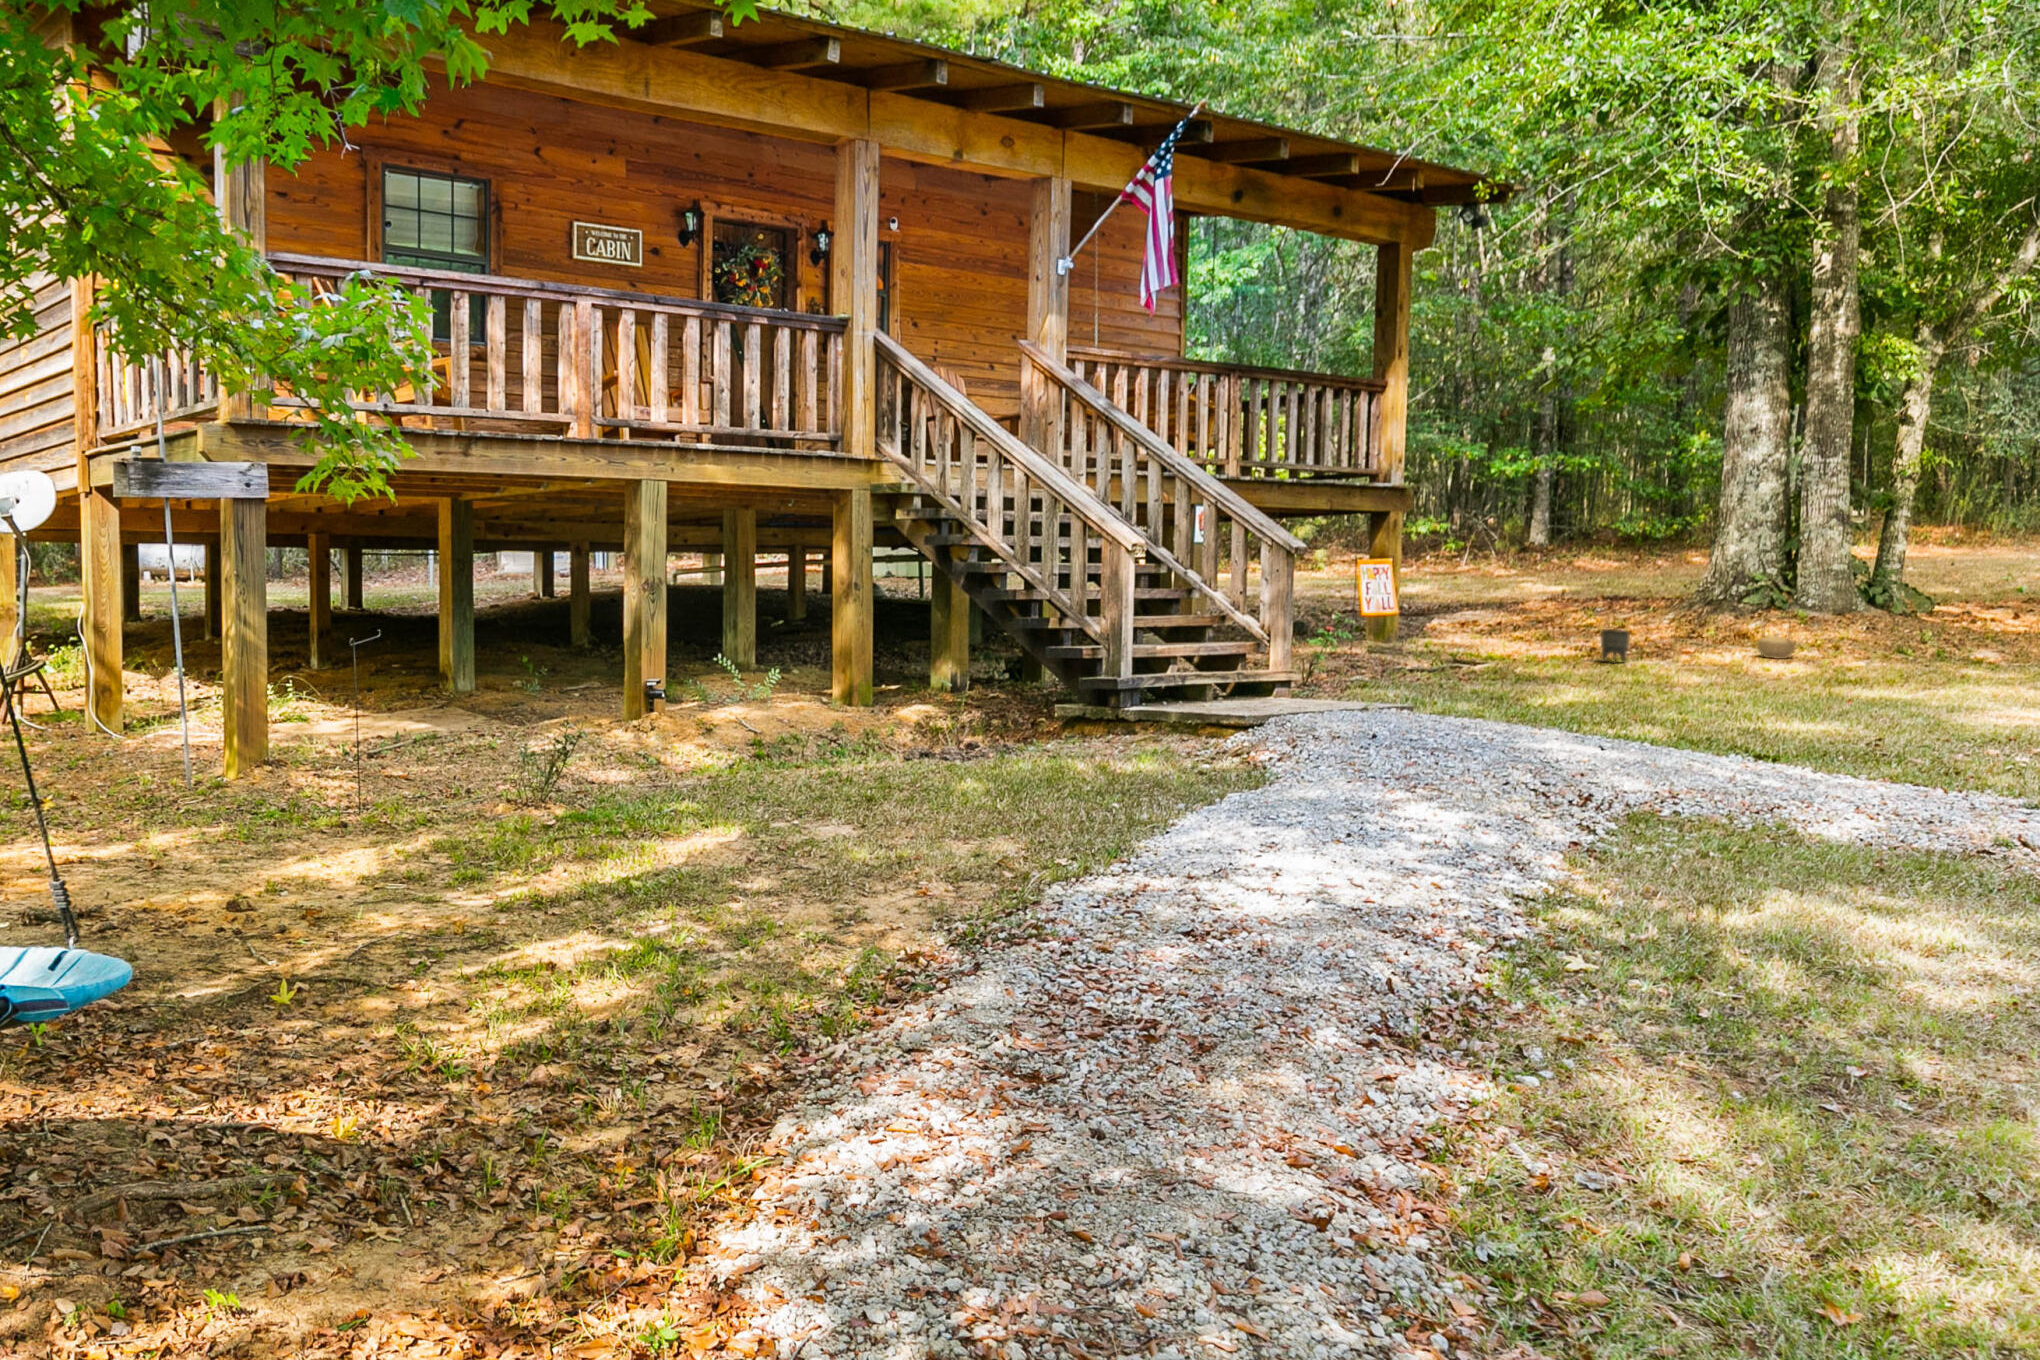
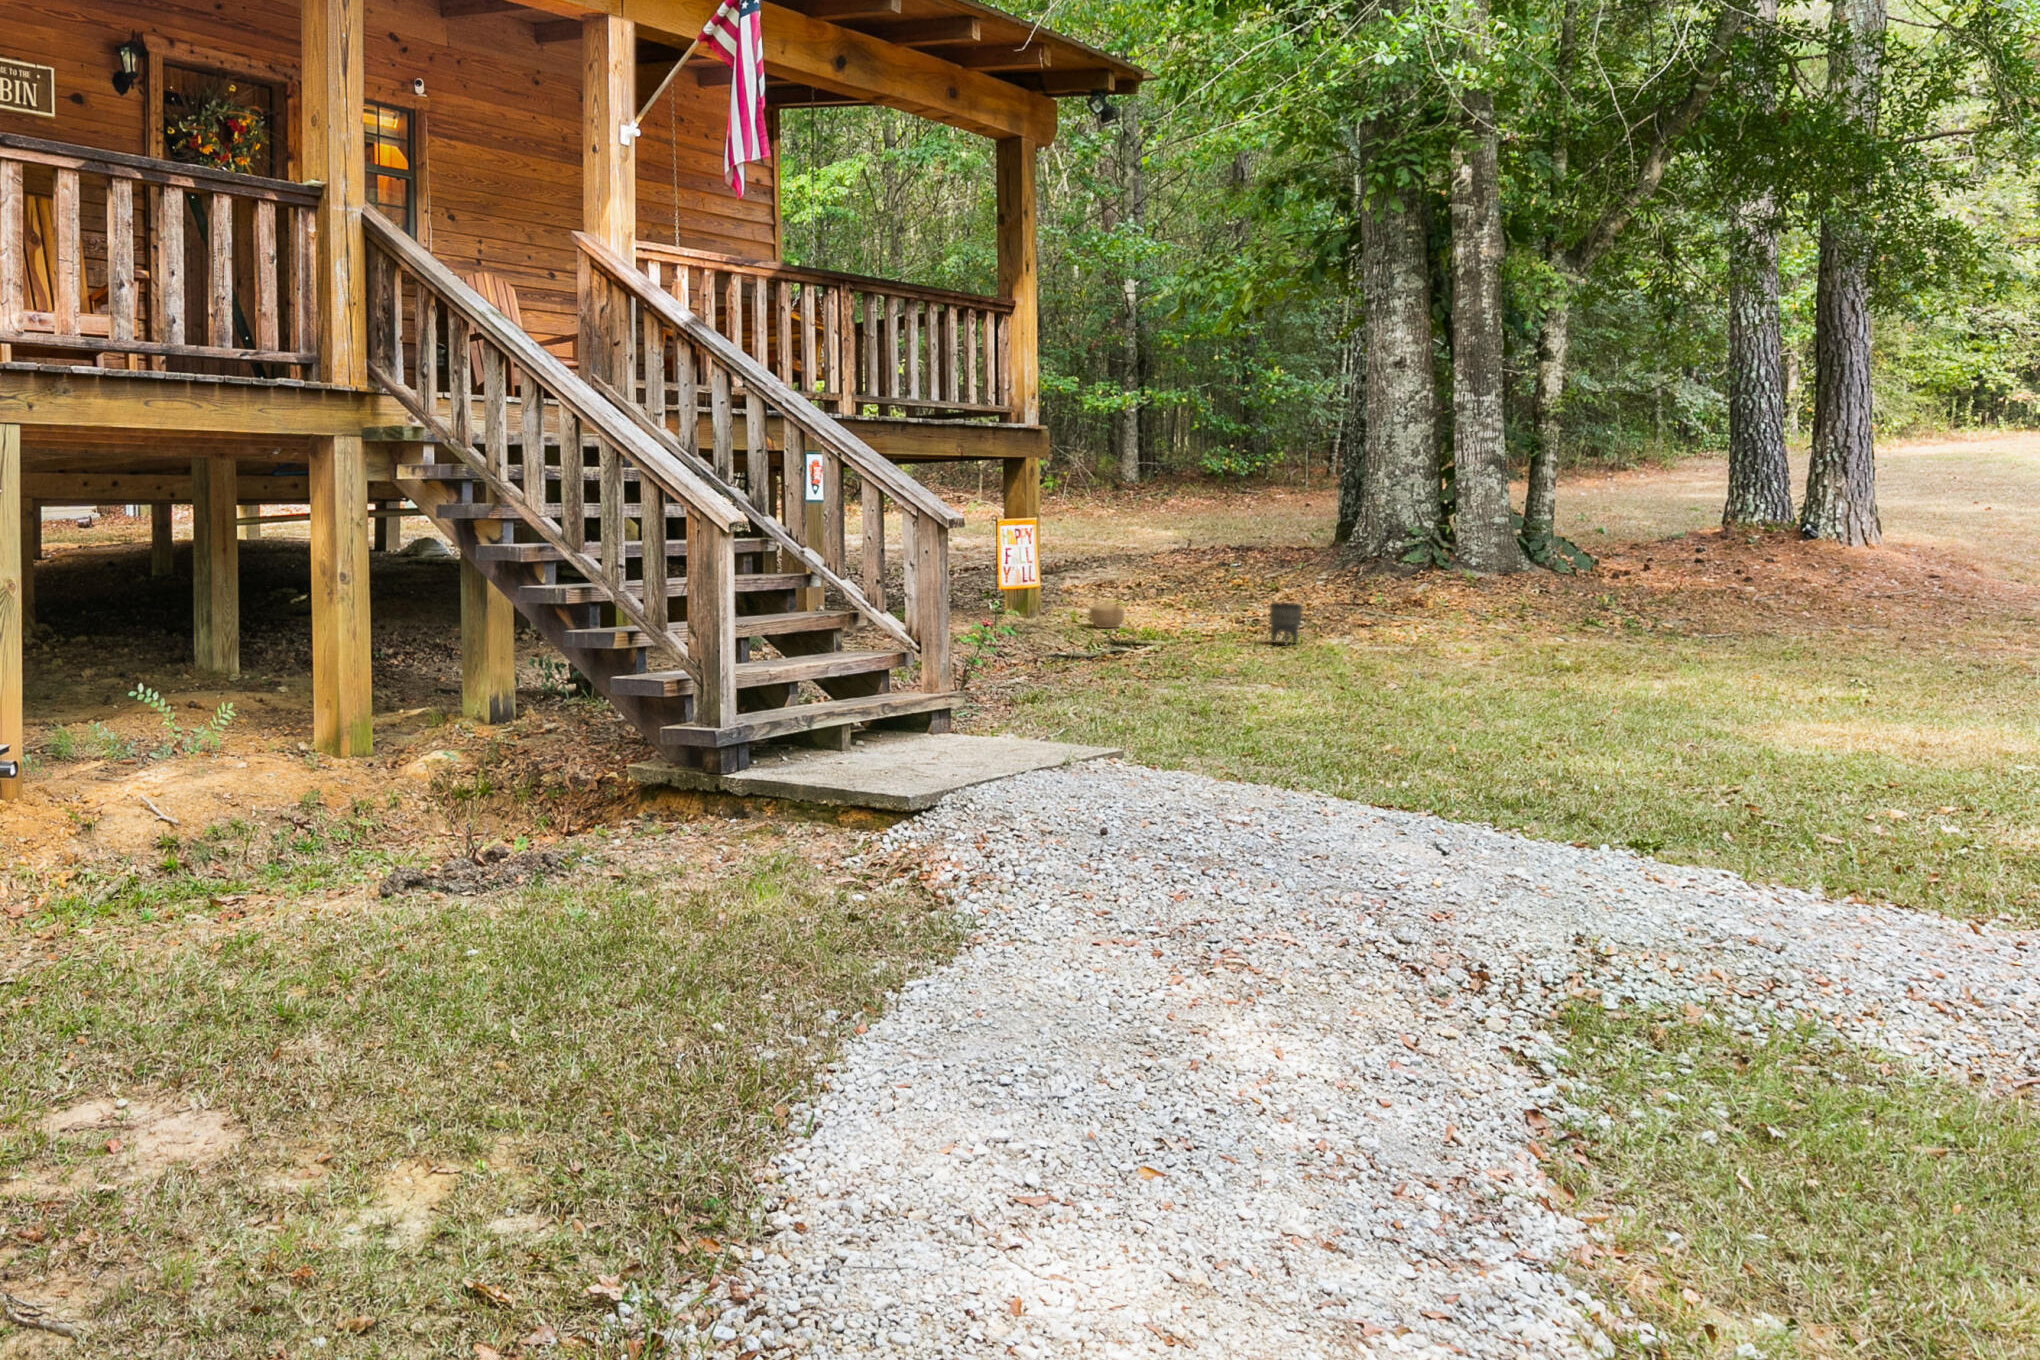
basket: present [1757,616,1795,659] -> present [1089,579,1124,628]

